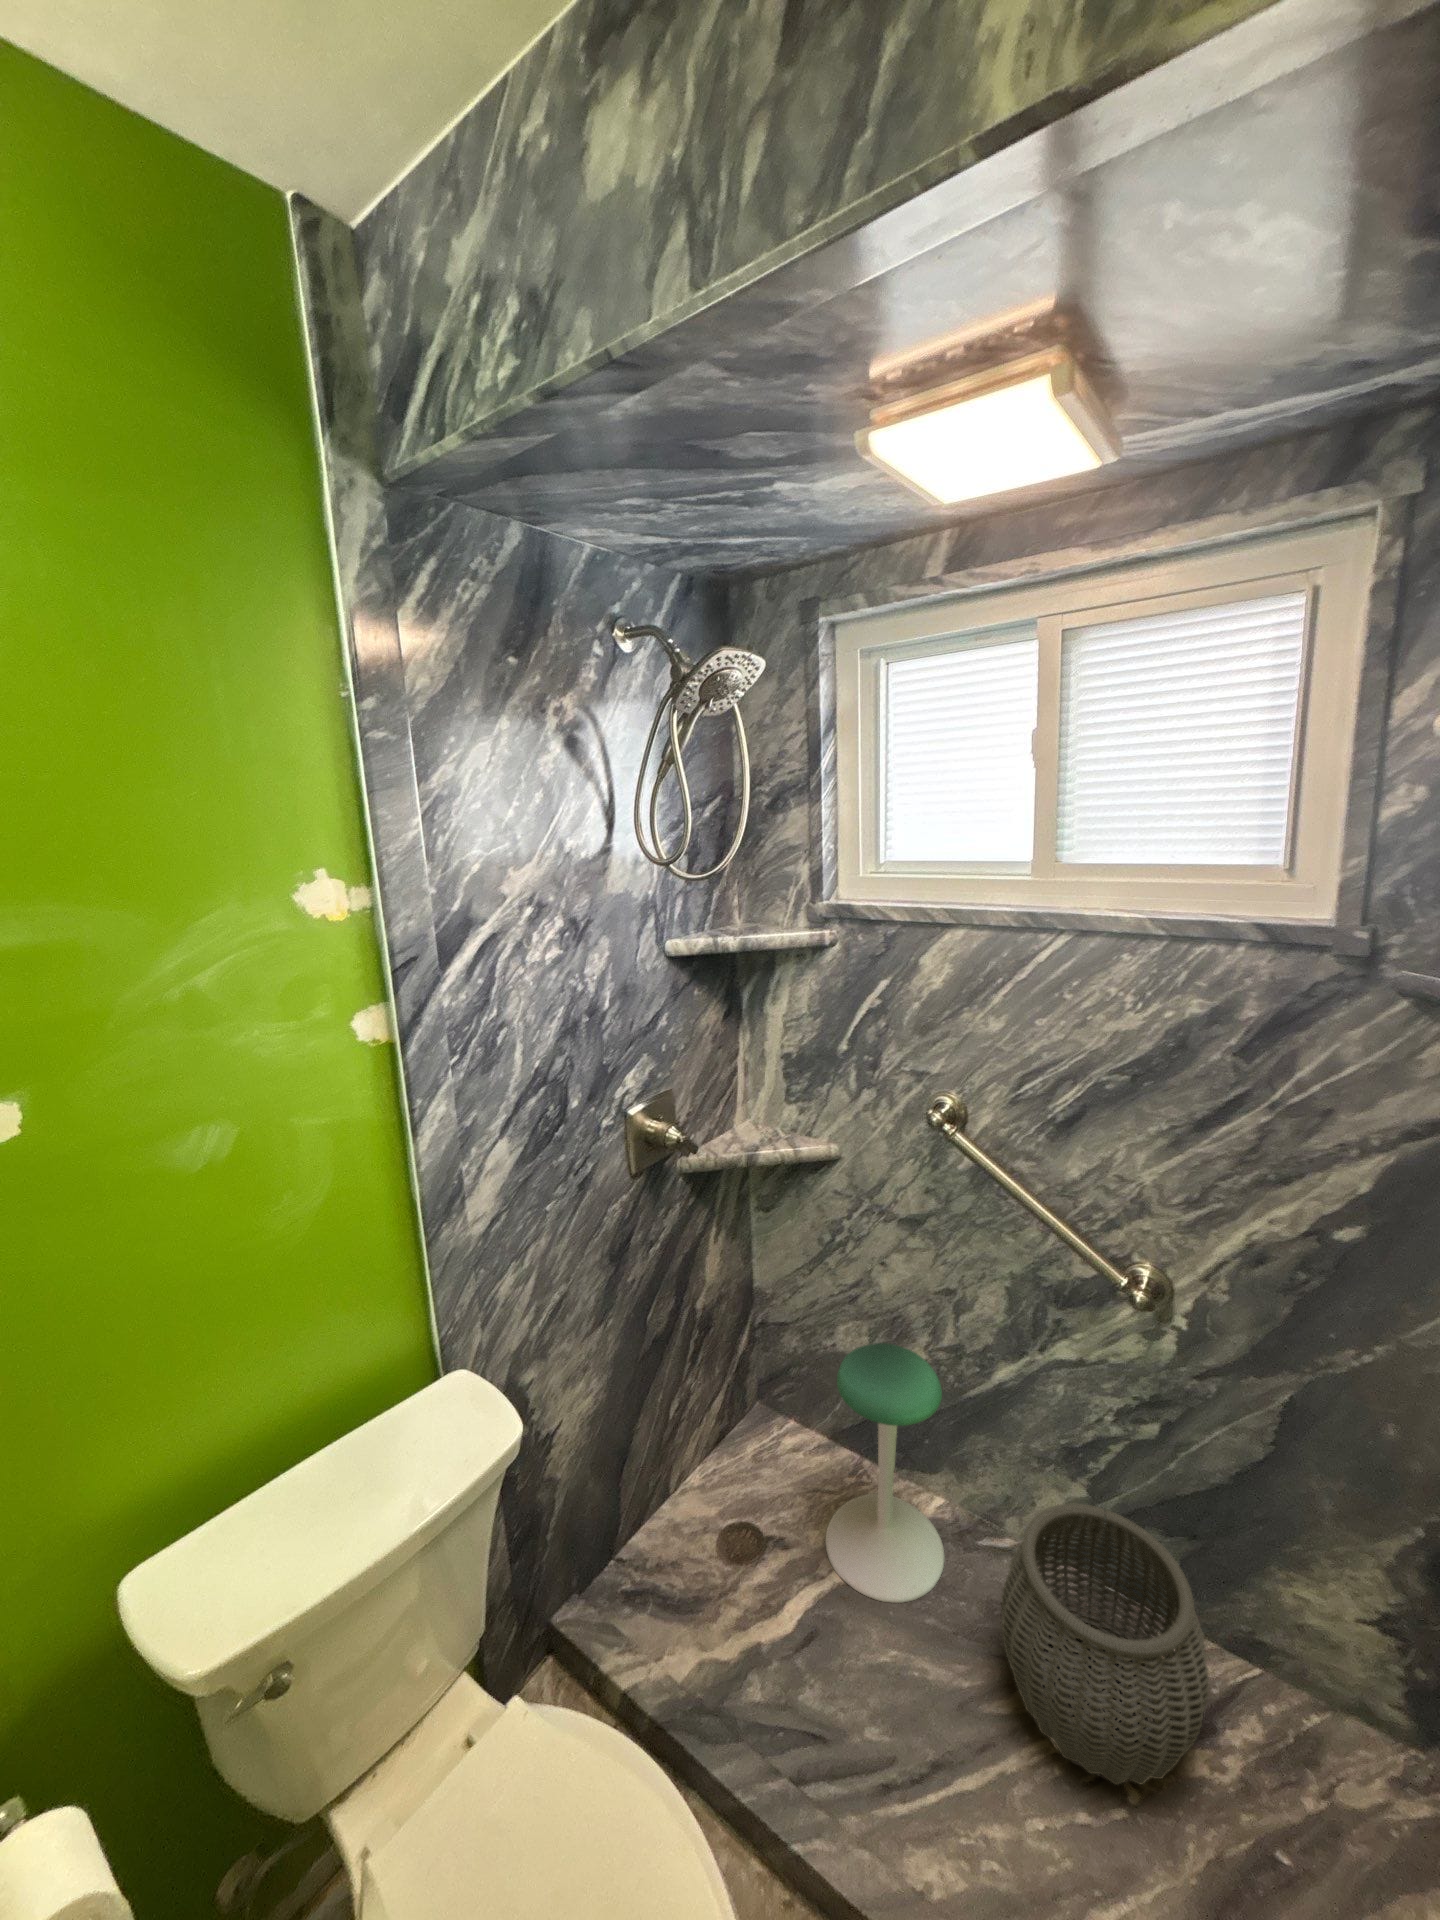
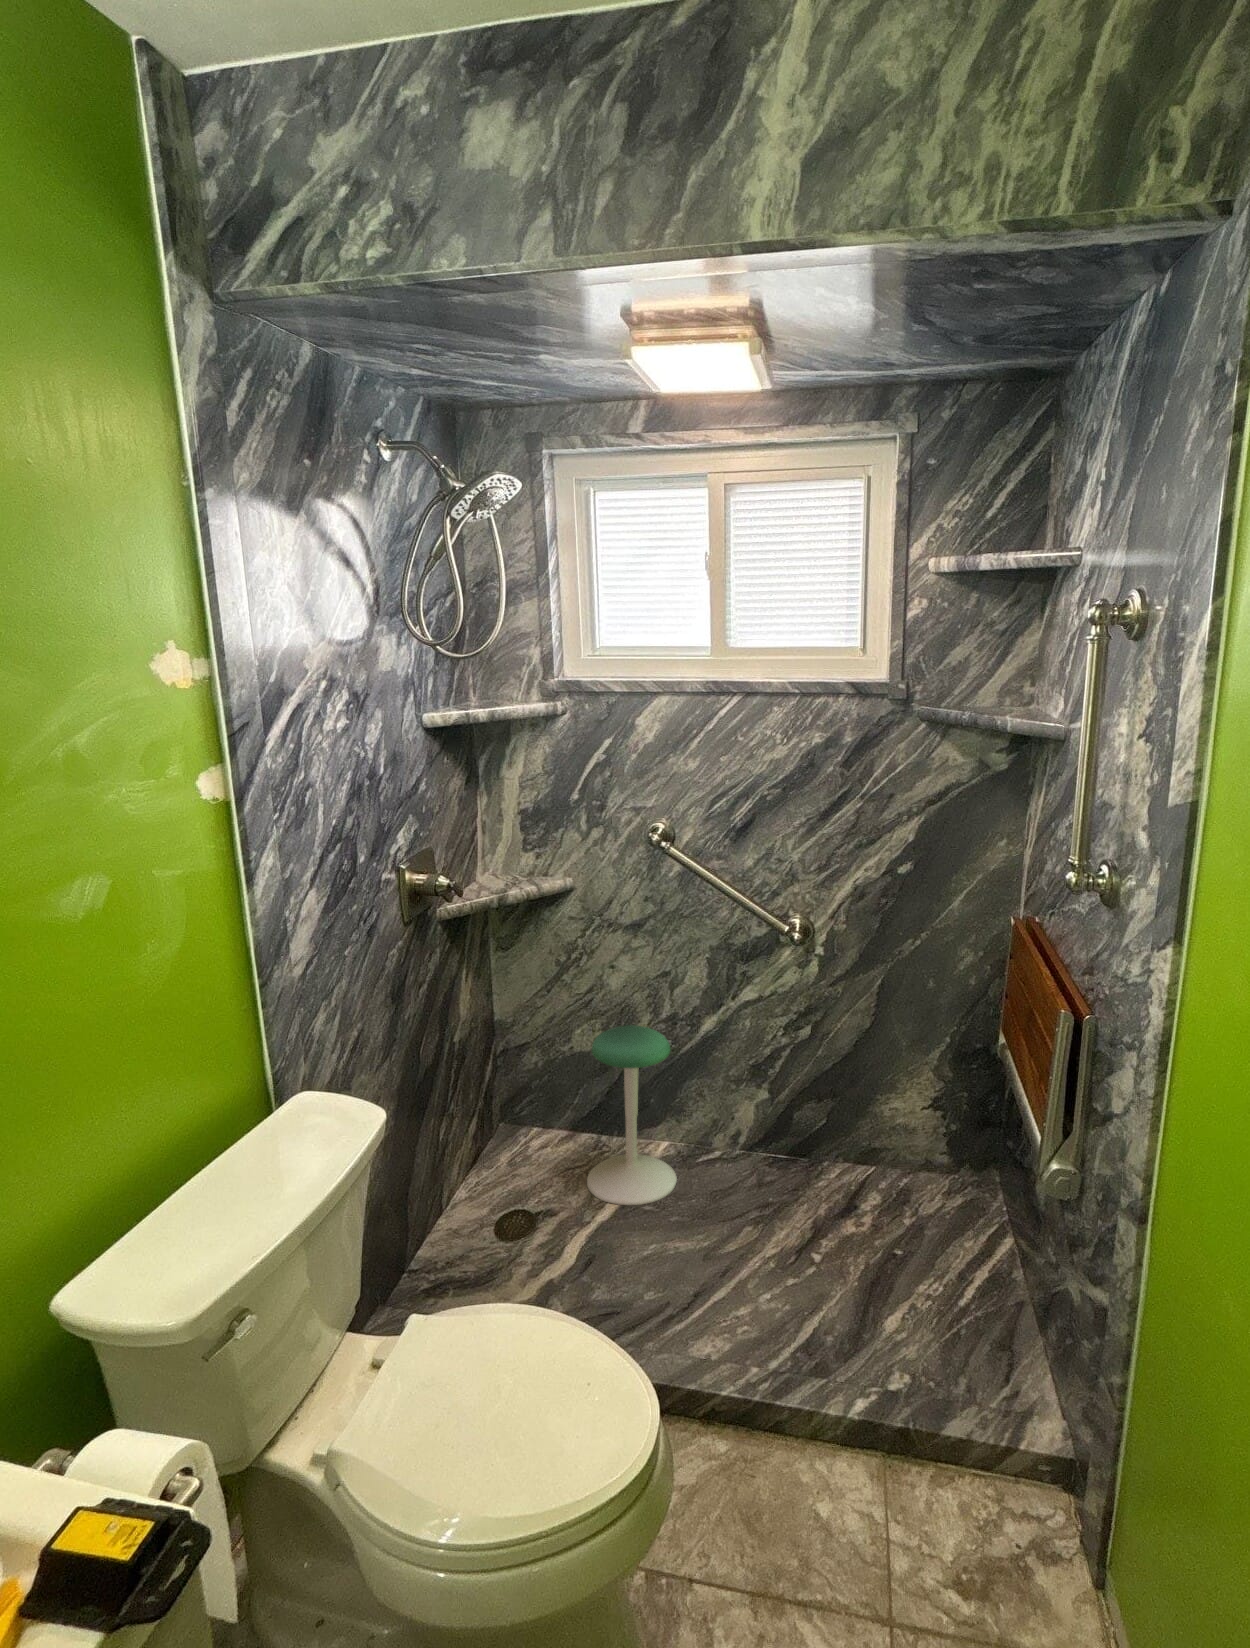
woven basket: present [1001,1504,1210,1785] -> none [724,1090,849,1234]

